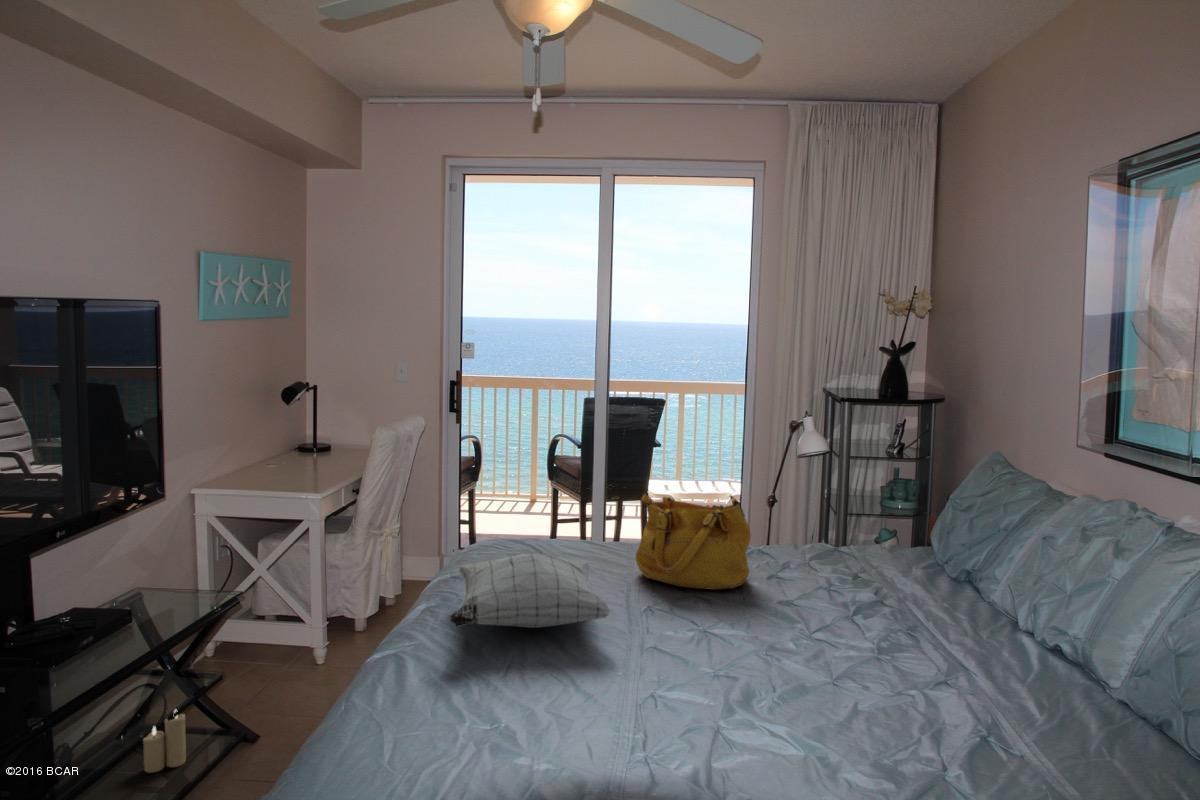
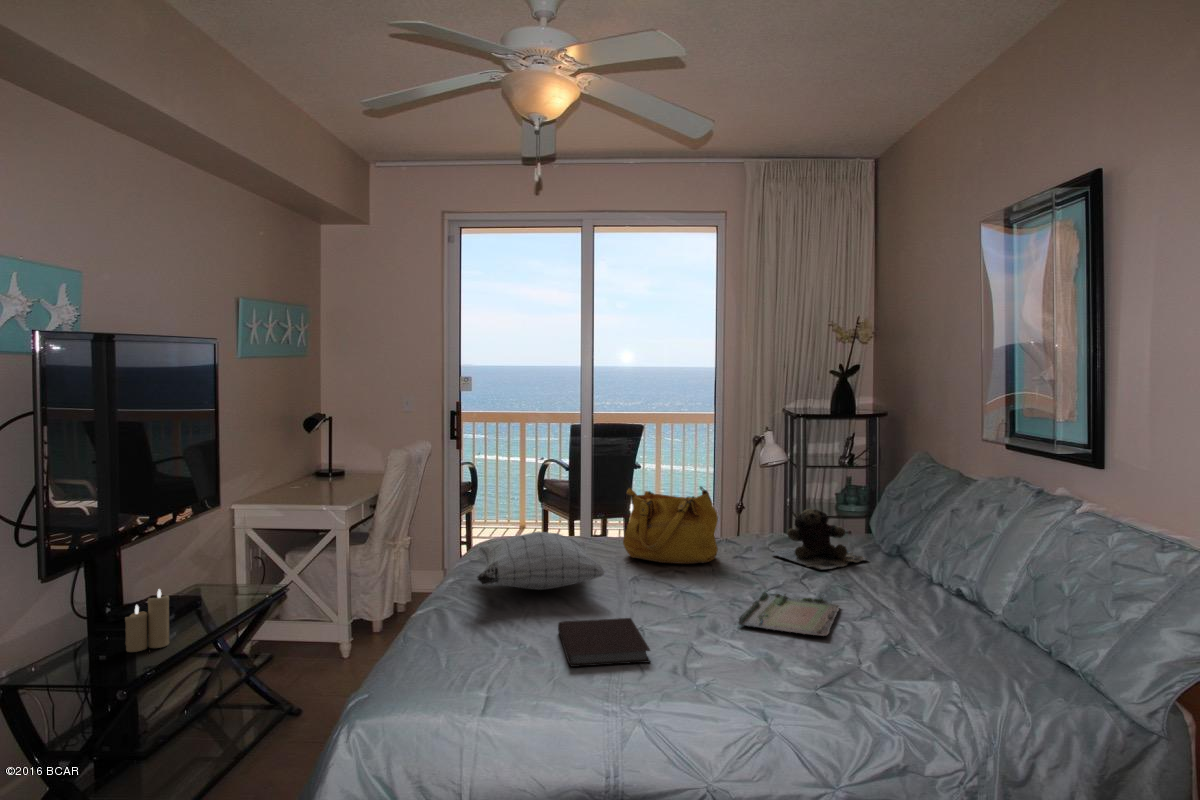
teddy bear: none [813,524,933,604] -> present [772,509,867,569]
tray: none [776,639,906,718] -> present [738,592,840,636]
notebook: none [547,681,664,761] -> present [558,618,650,667]
candle: present [143,710,186,773] -> present [125,589,169,652]

